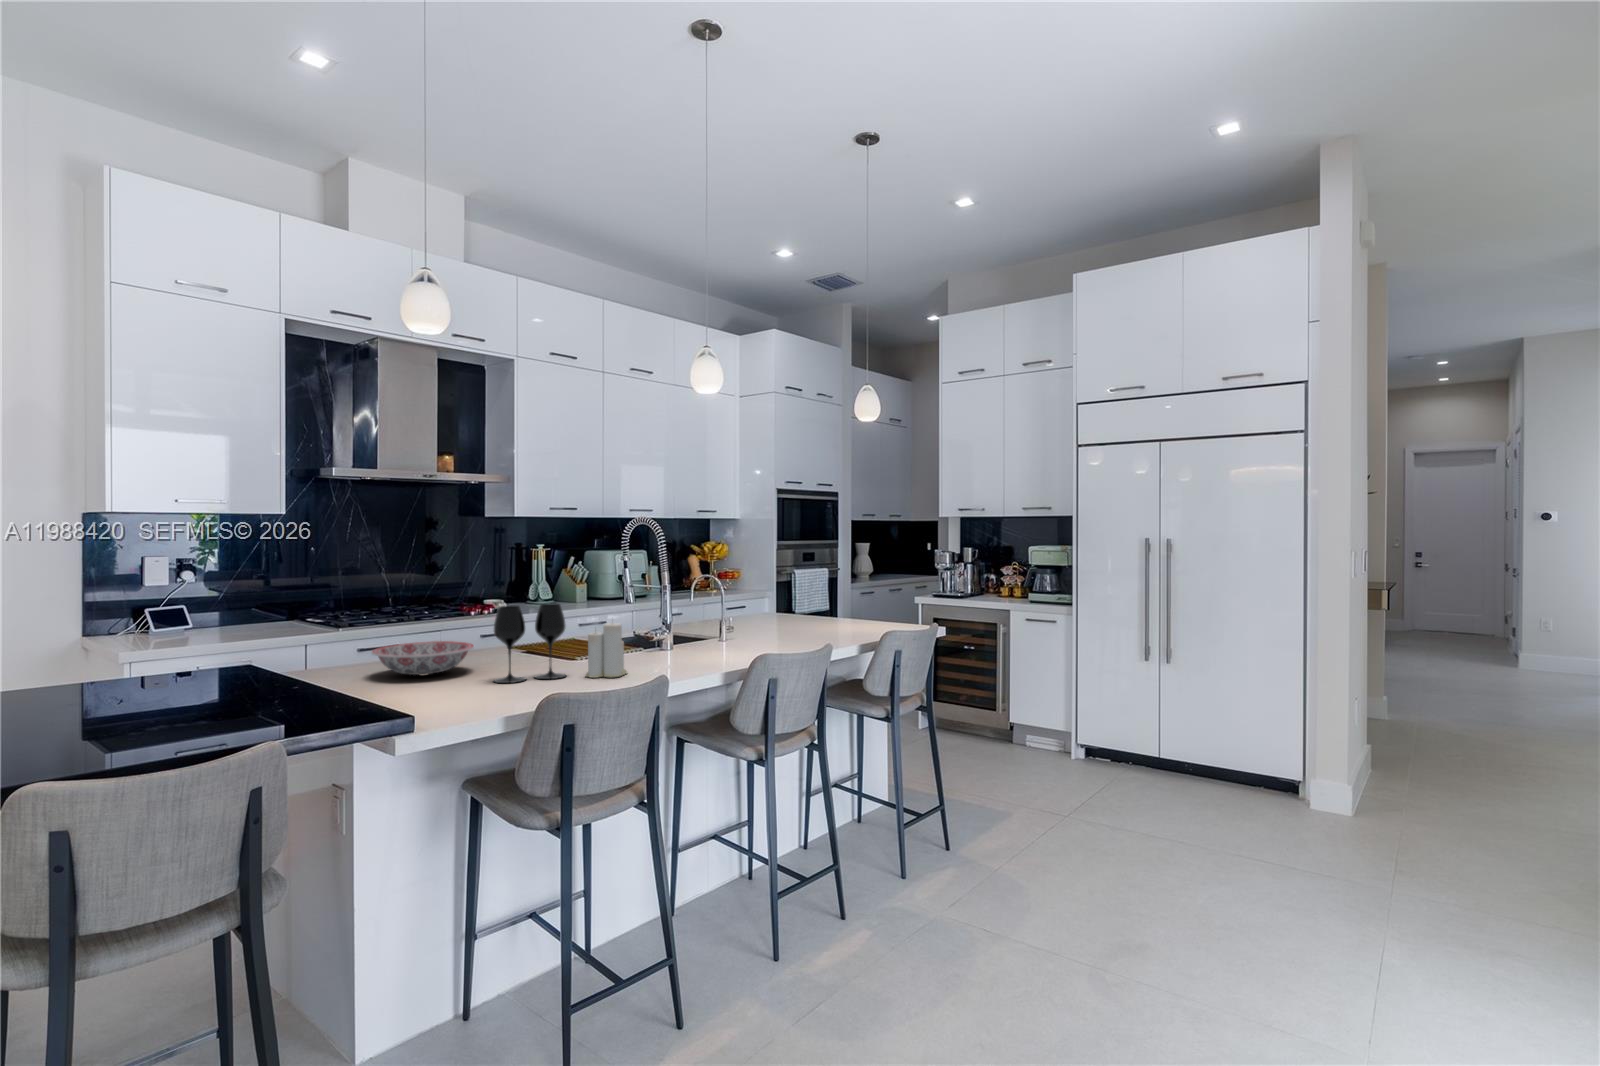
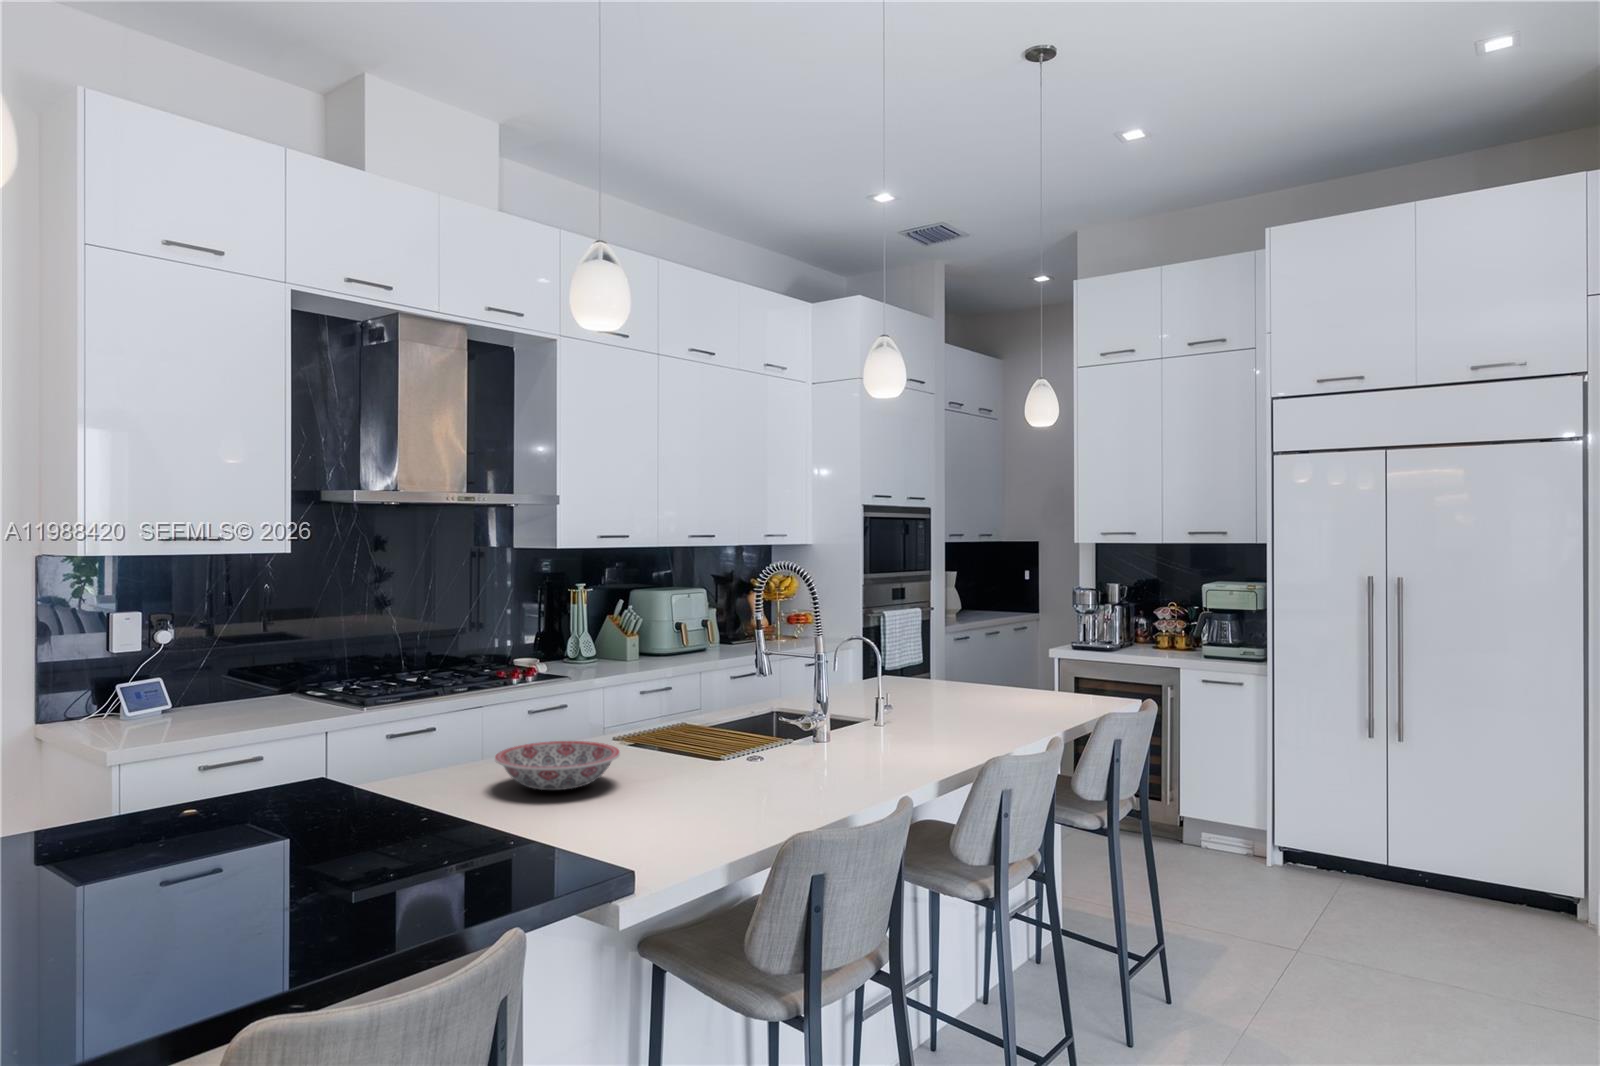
wine glass: present [494,603,566,683] -> none [661,696,748,804]
candle: present [585,623,627,678] -> none [772,715,822,793]

